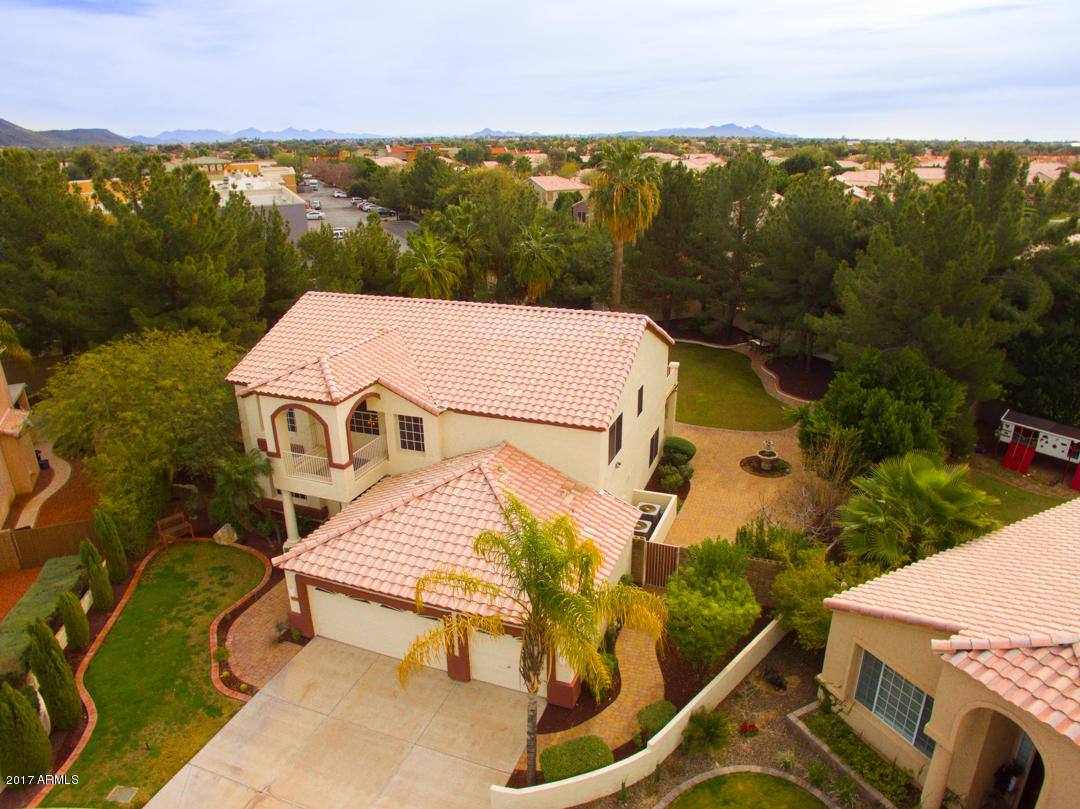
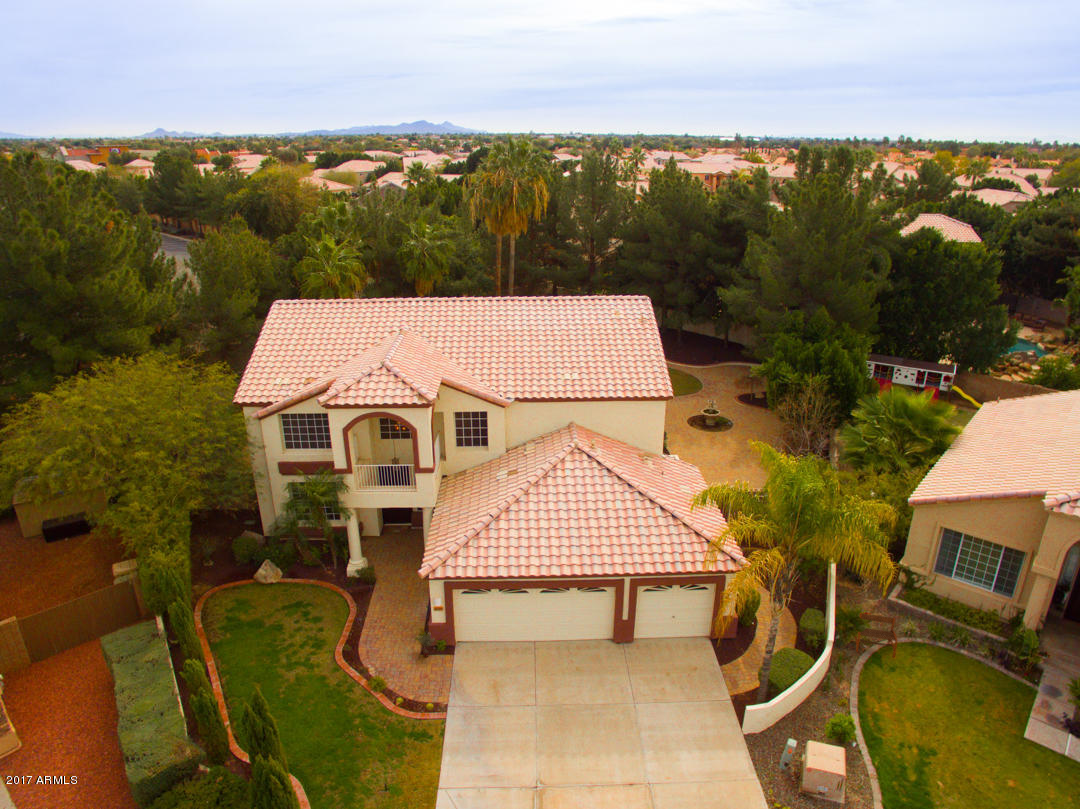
bench: present [157,512,194,548] -> present [855,613,898,657]

